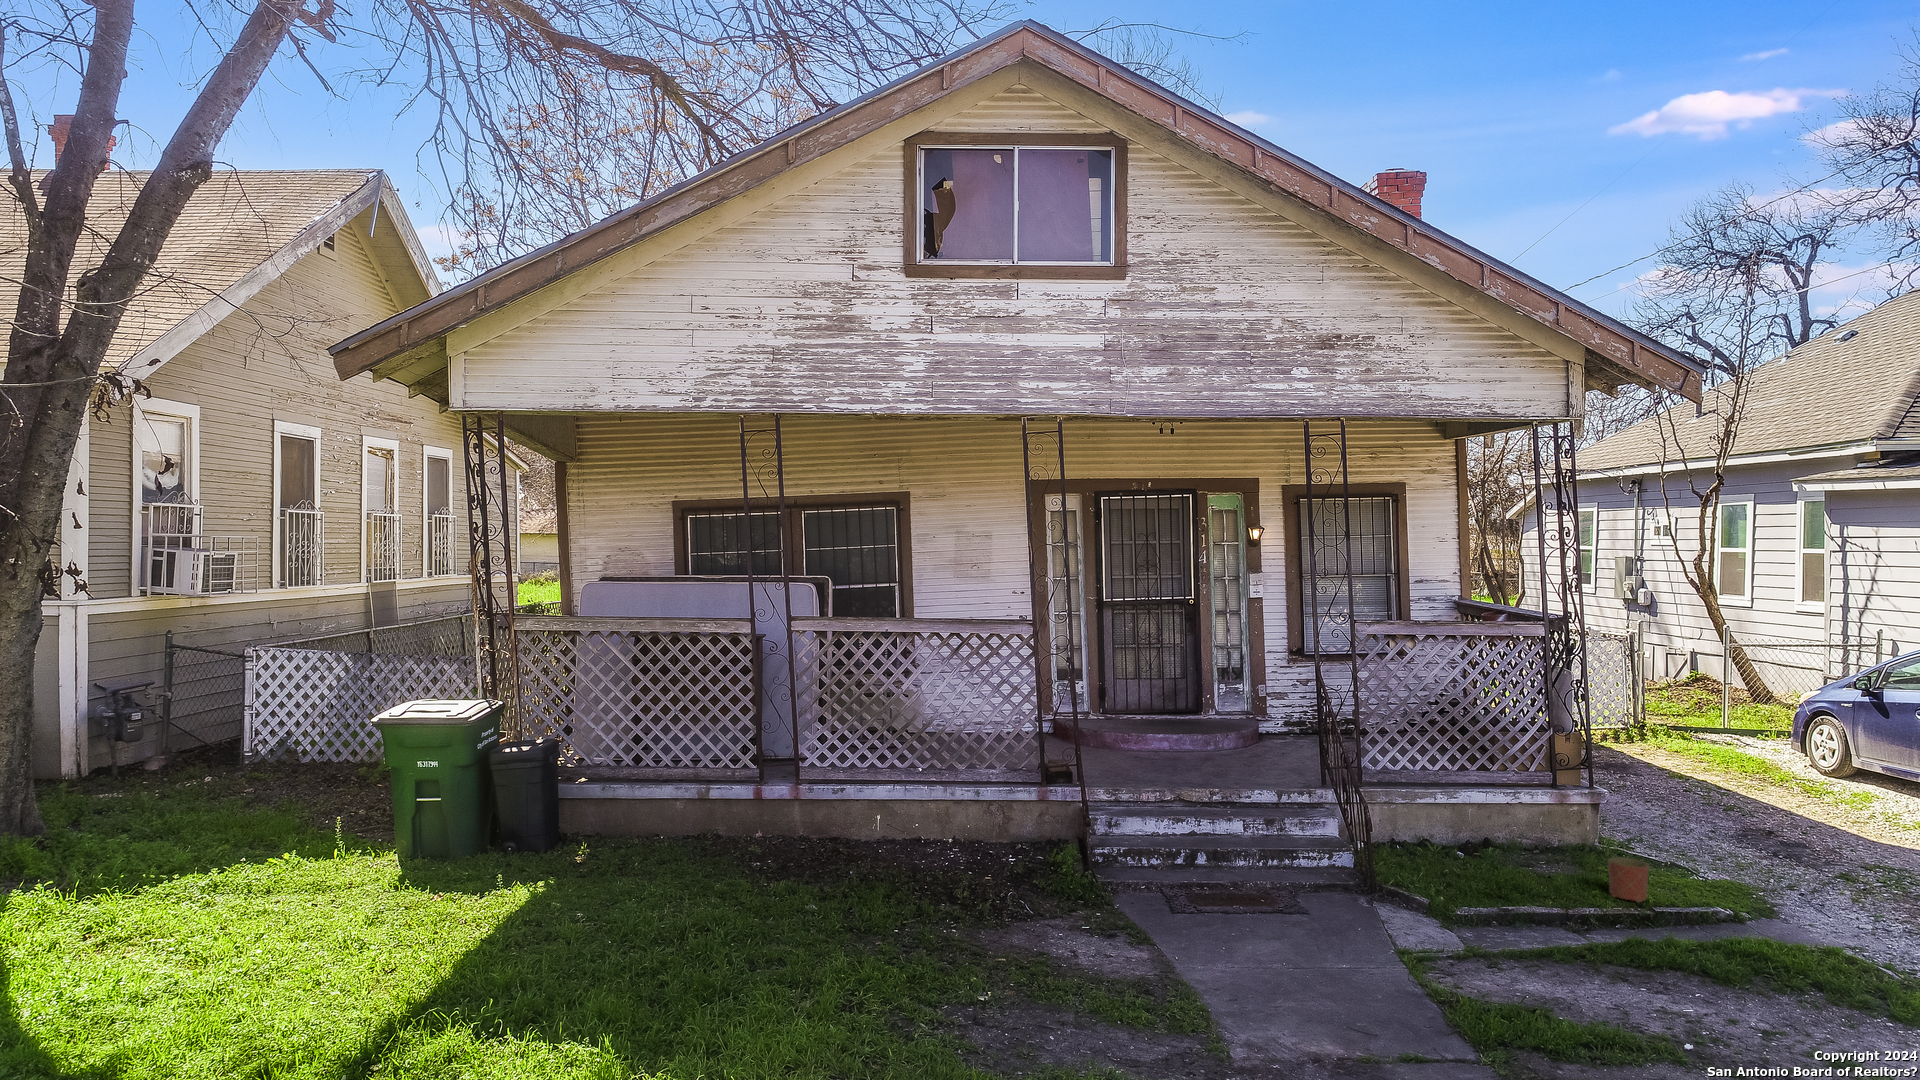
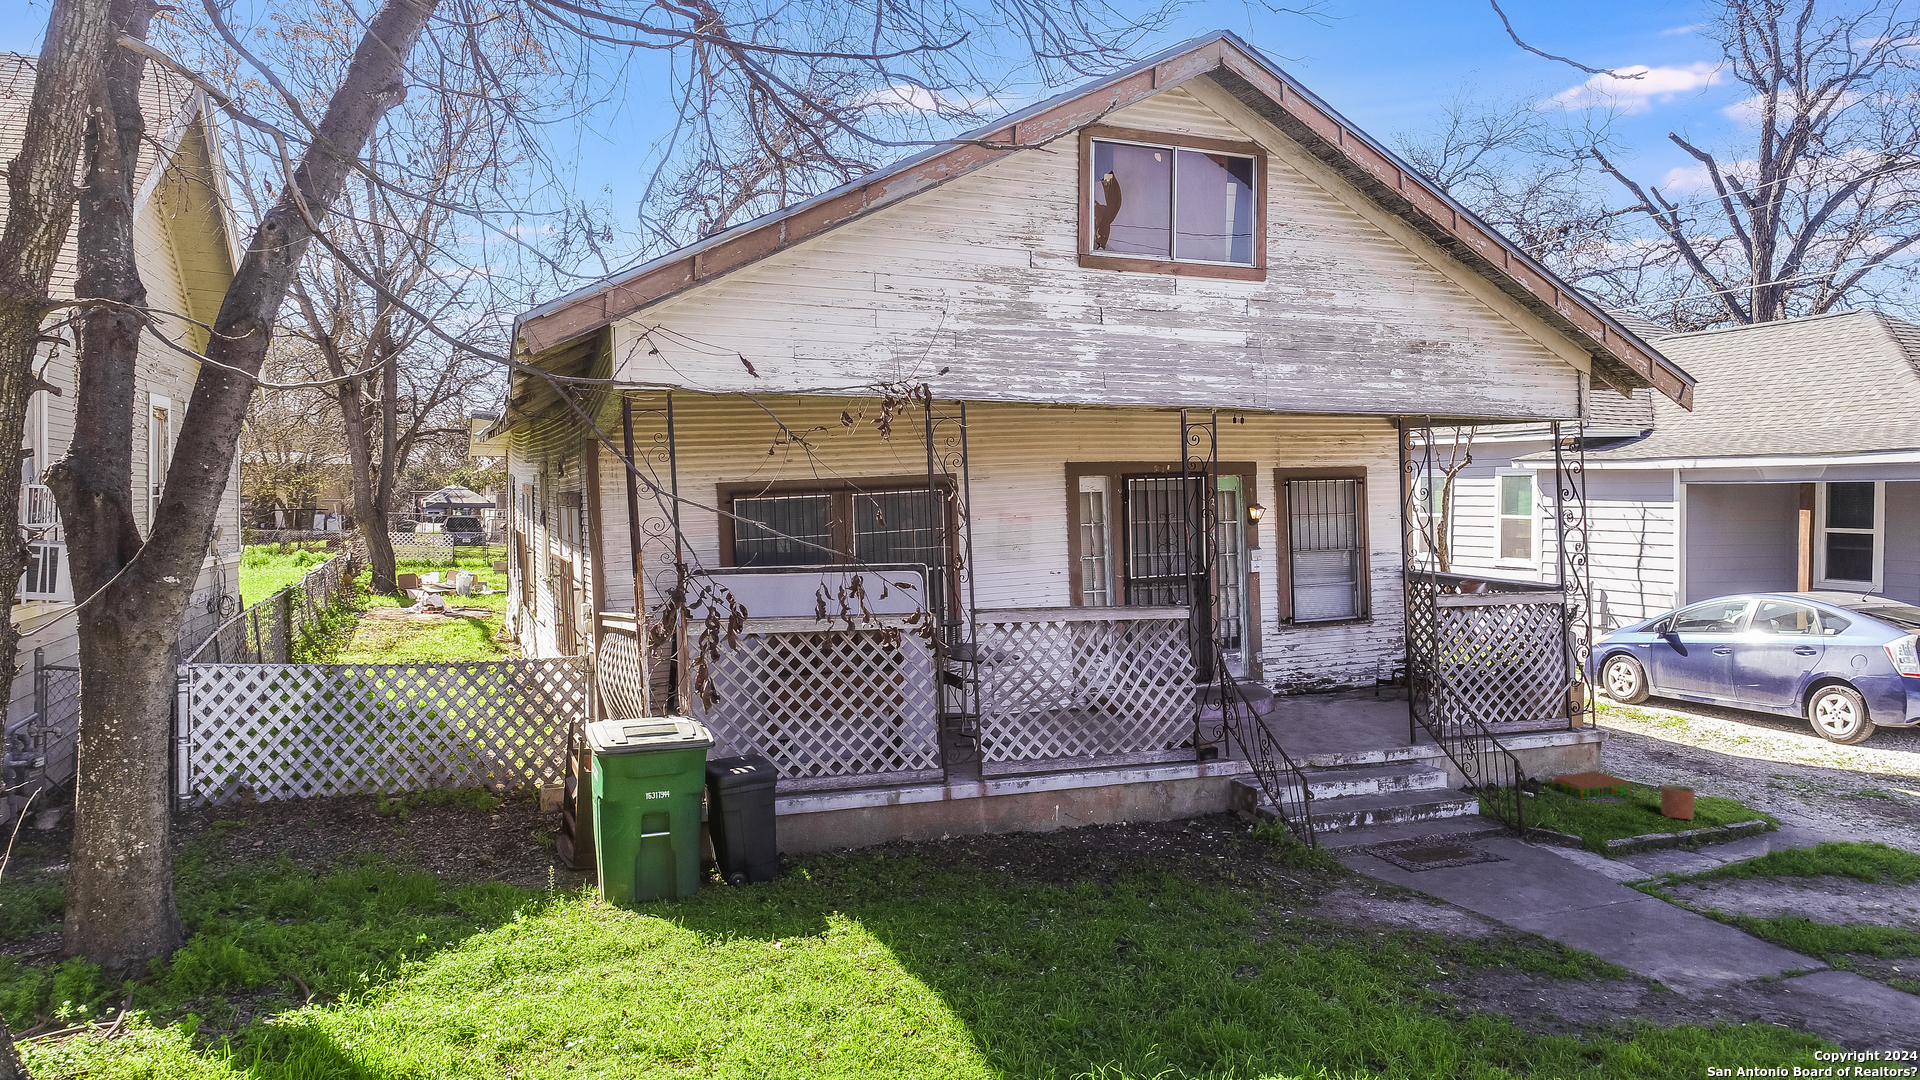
storage bin: none [1508,839,1609,869] -> present [1552,771,1631,798]

